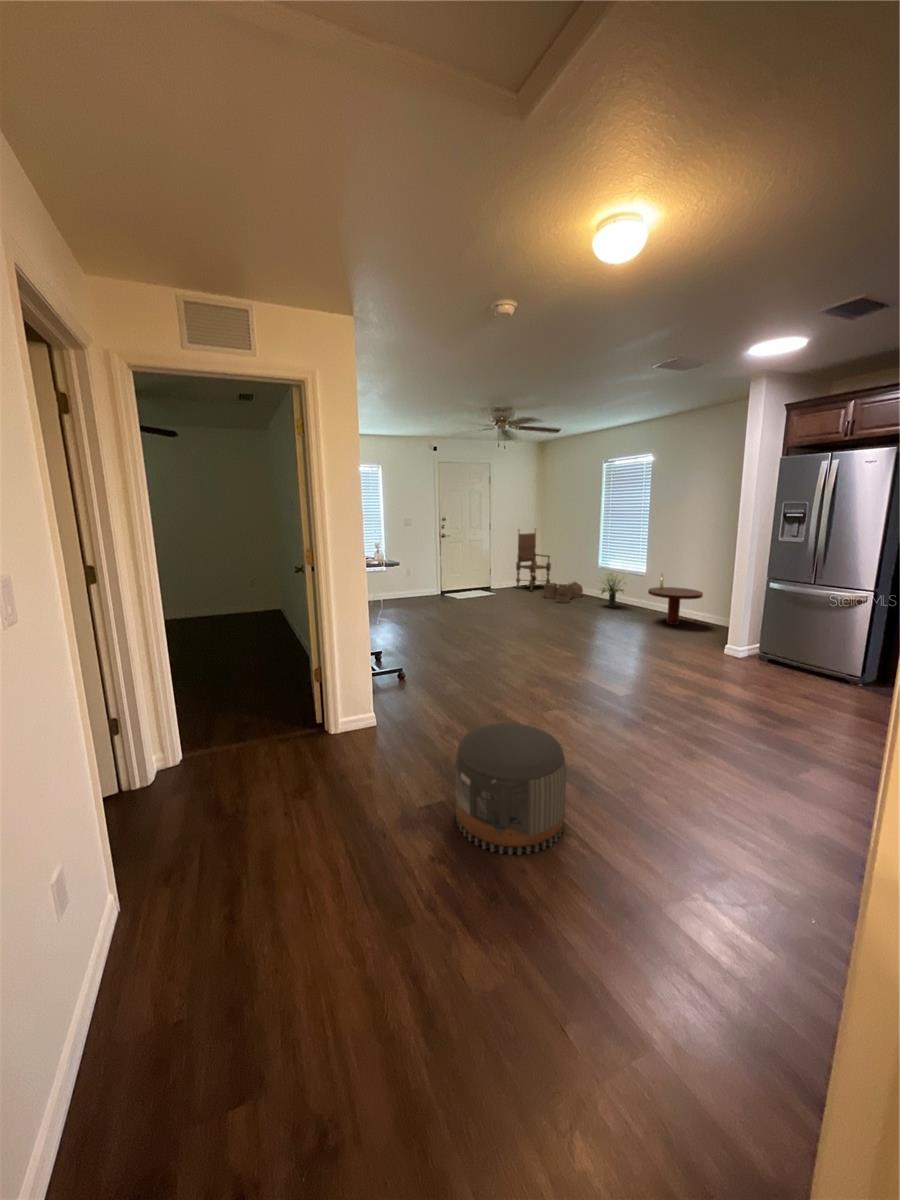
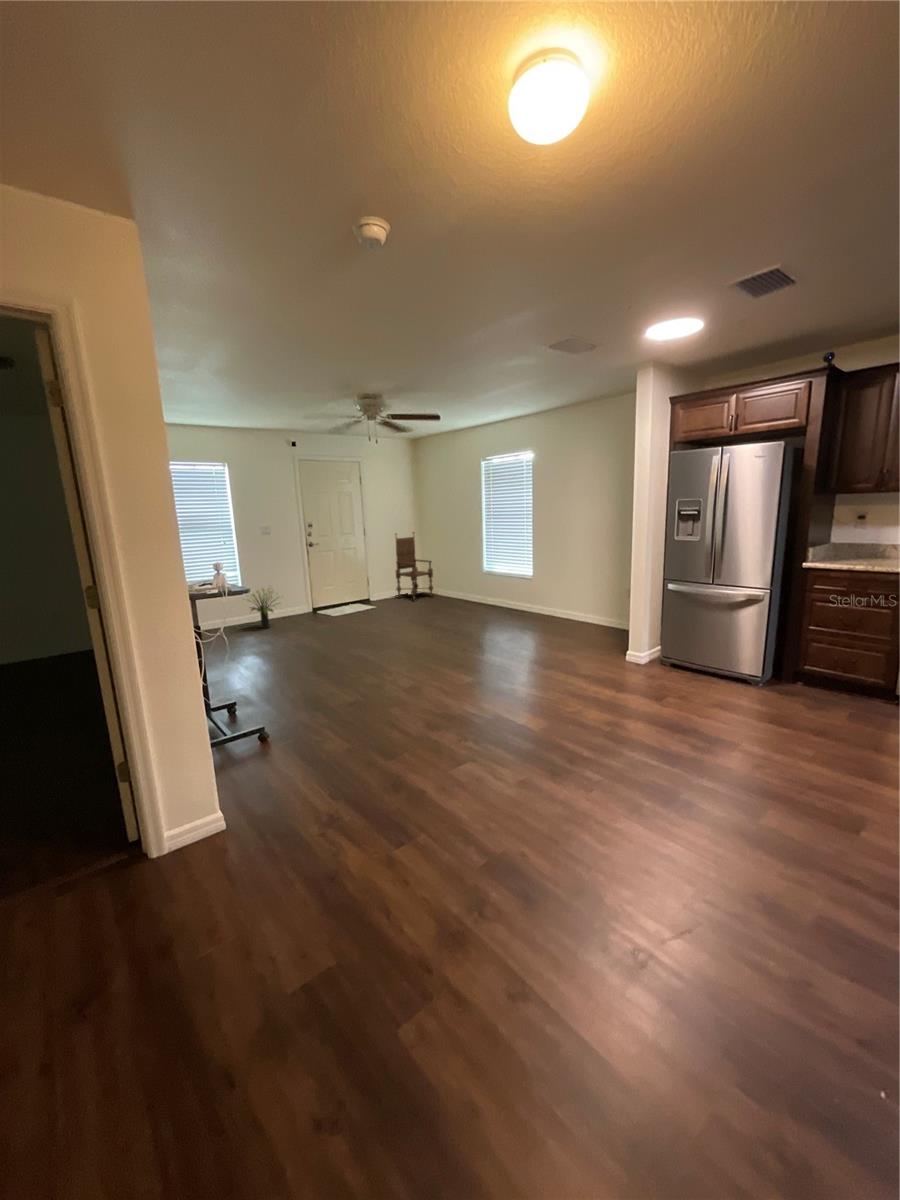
potted plant: present [597,572,631,608] -> present [243,588,283,628]
coffee table: present [648,574,703,625] -> none [539,576,593,630]
woven basket: present [544,582,583,603] -> none [428,587,469,612]
pouf: present [455,723,566,855] -> none [346,828,514,1071]

